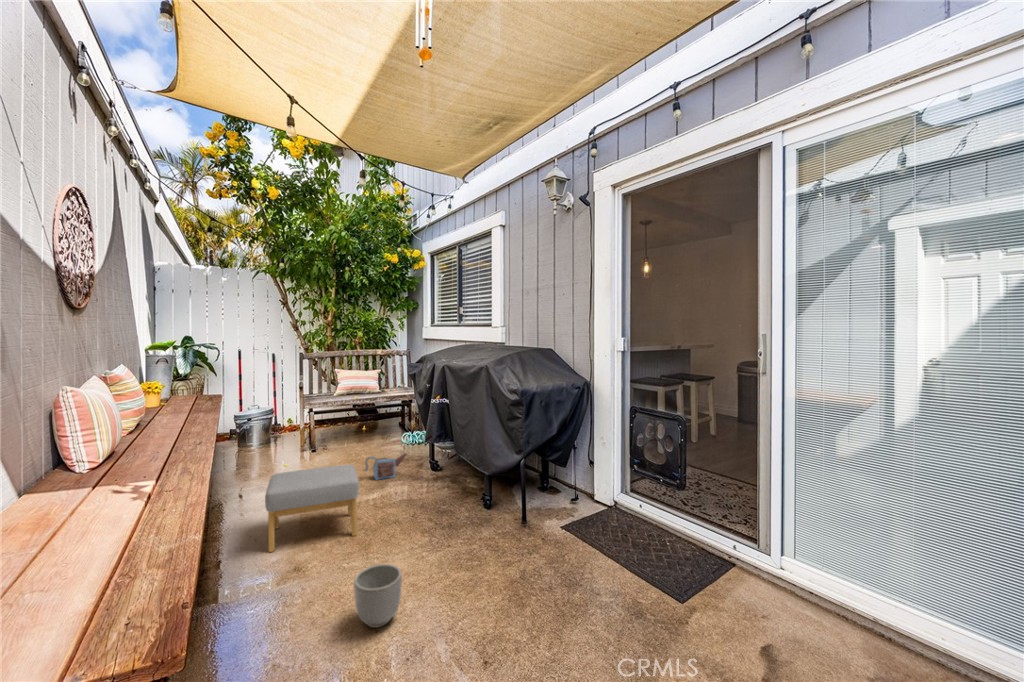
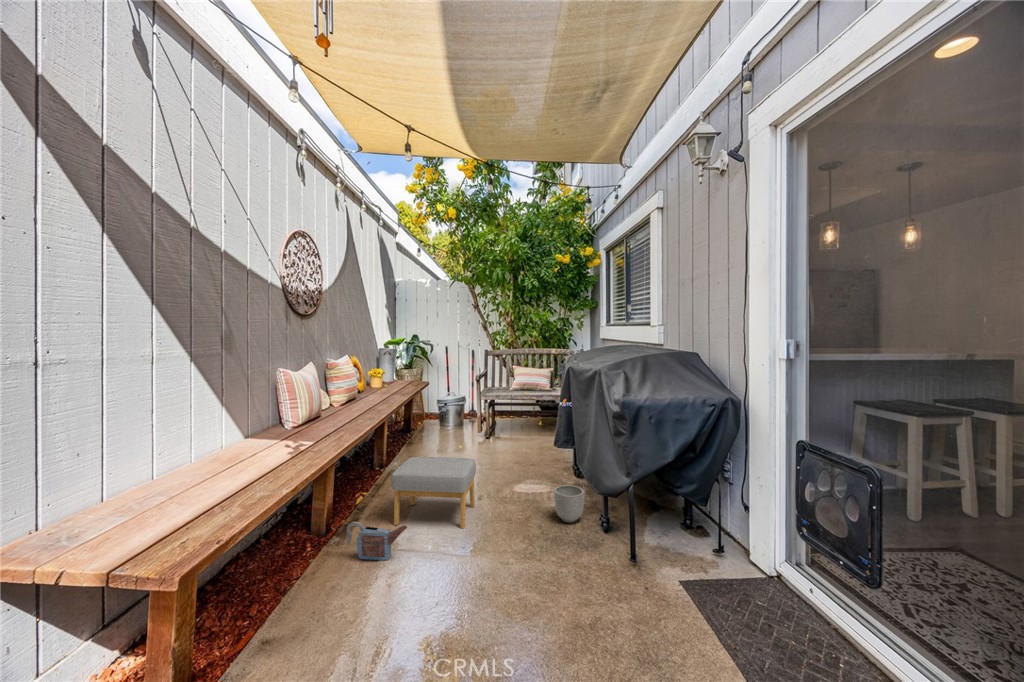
watering can: present [365,453,407,480] -> present [346,522,407,560]
planter: present [354,564,402,628] -> present [554,485,584,523]

